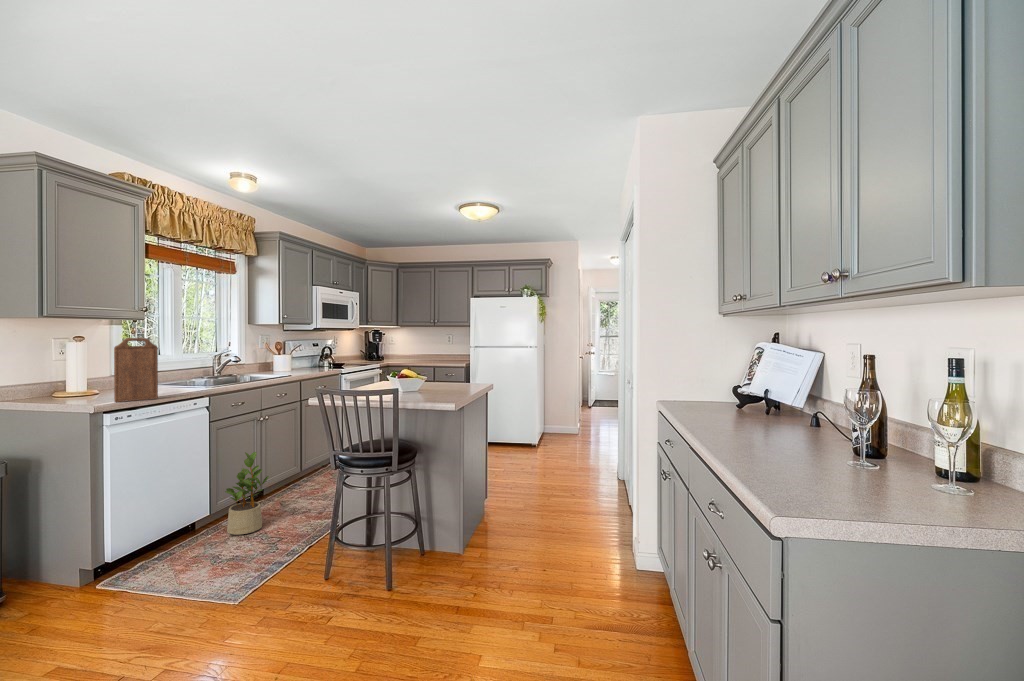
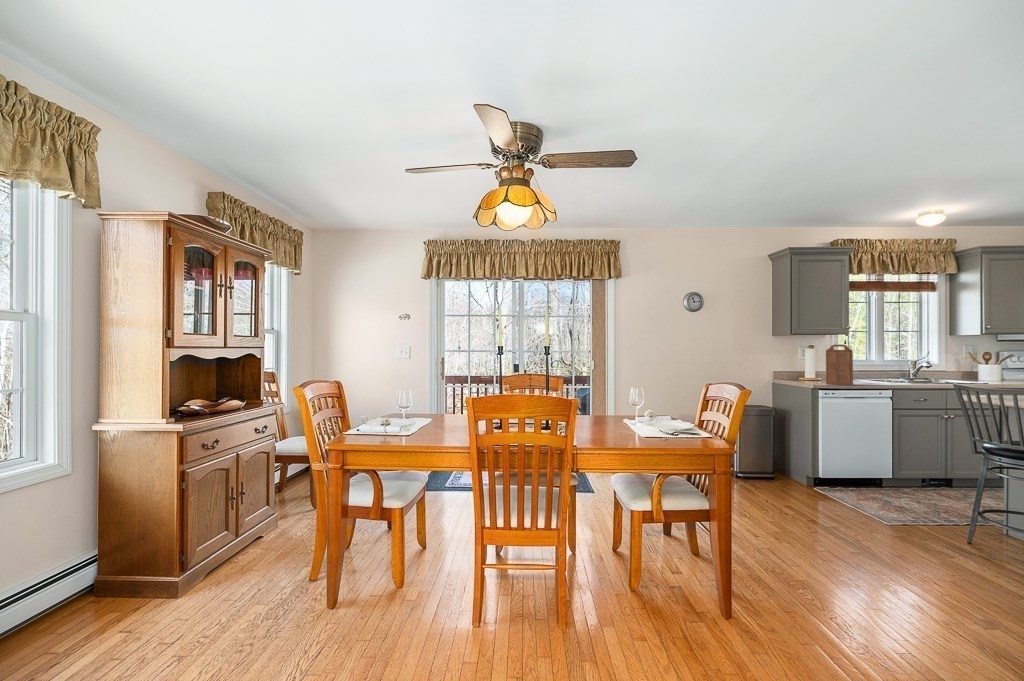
potted plant: present [225,452,269,535] -> none [904,434,943,498]

